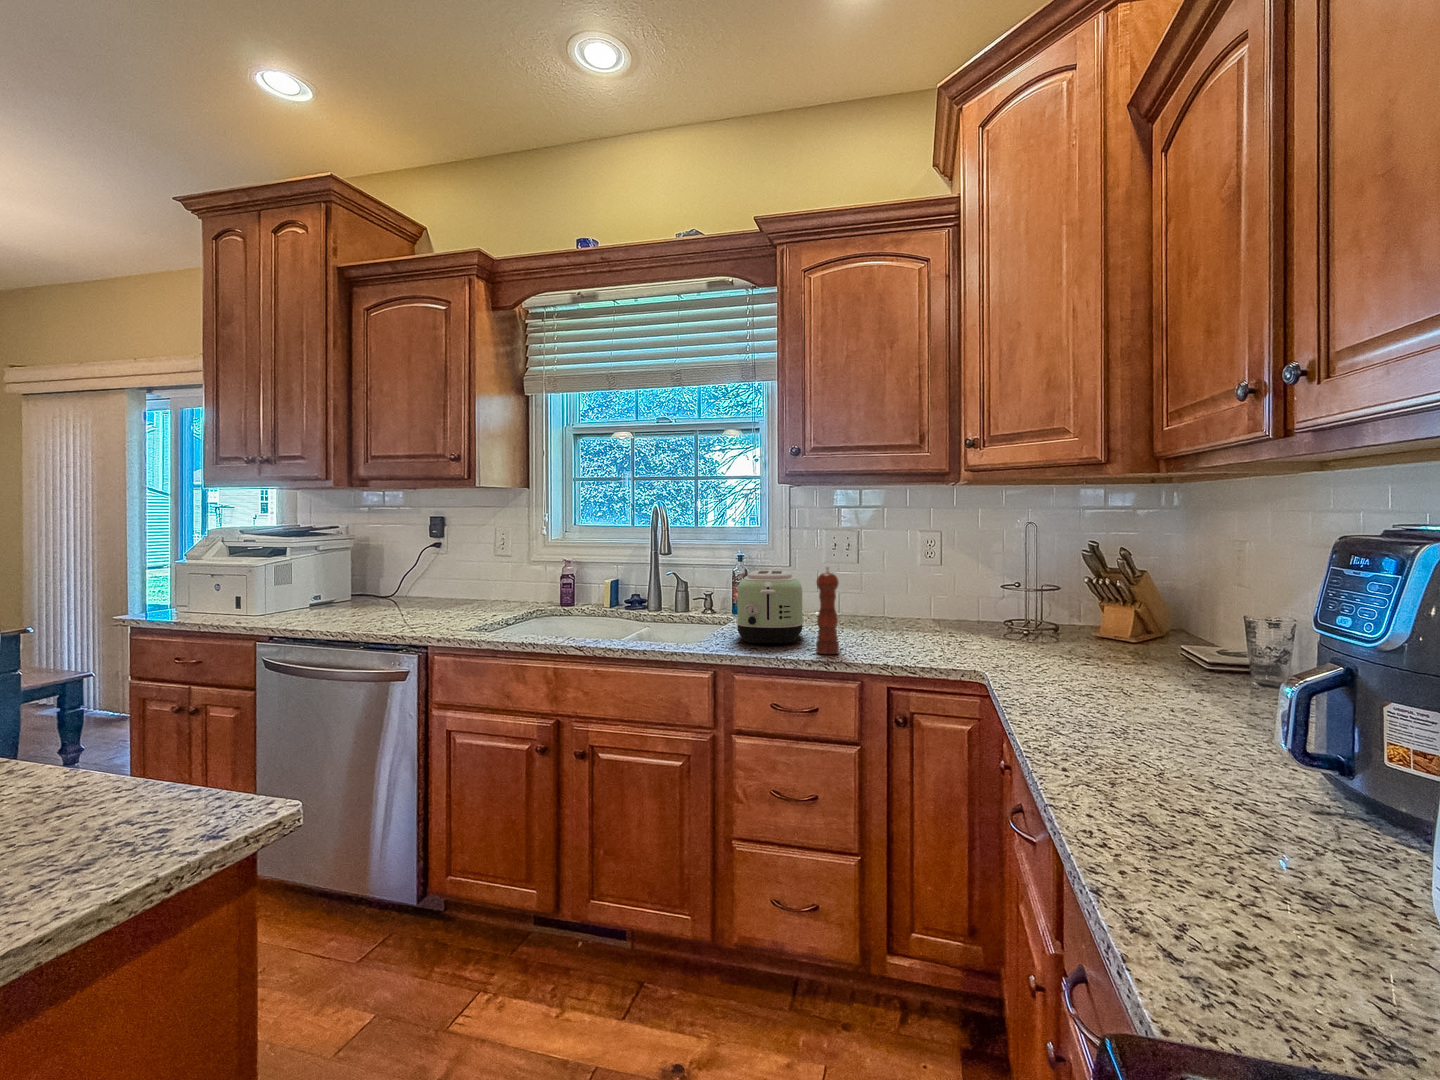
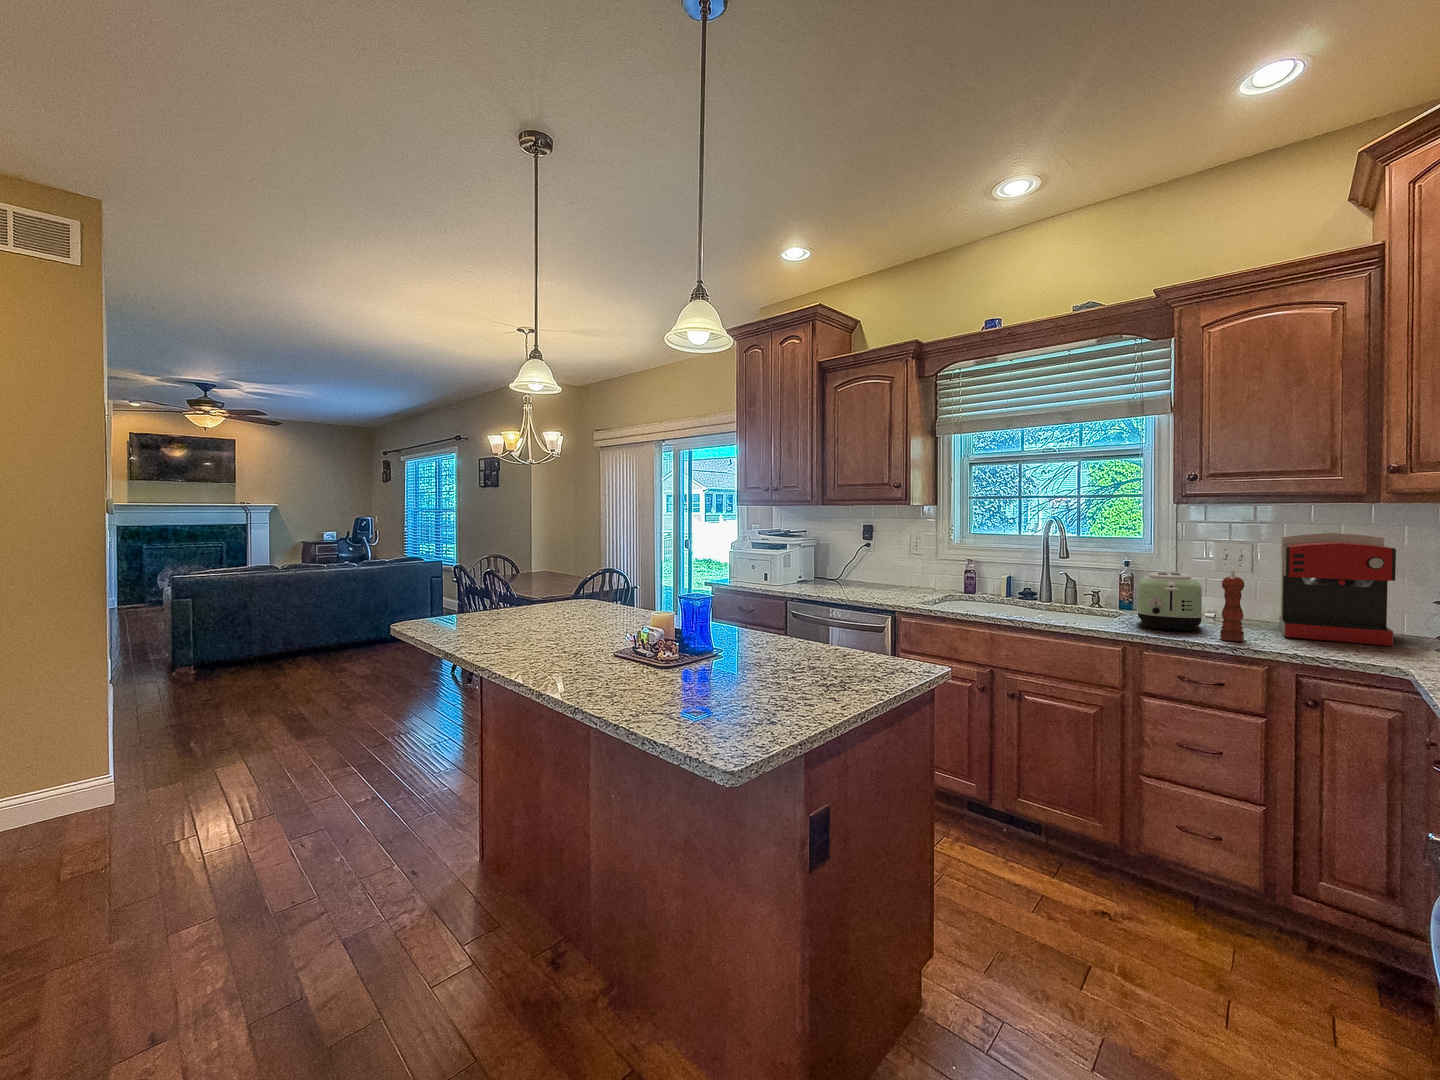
coffee maker: none [879,519,973,647] -> present [1279,533,1396,646]

